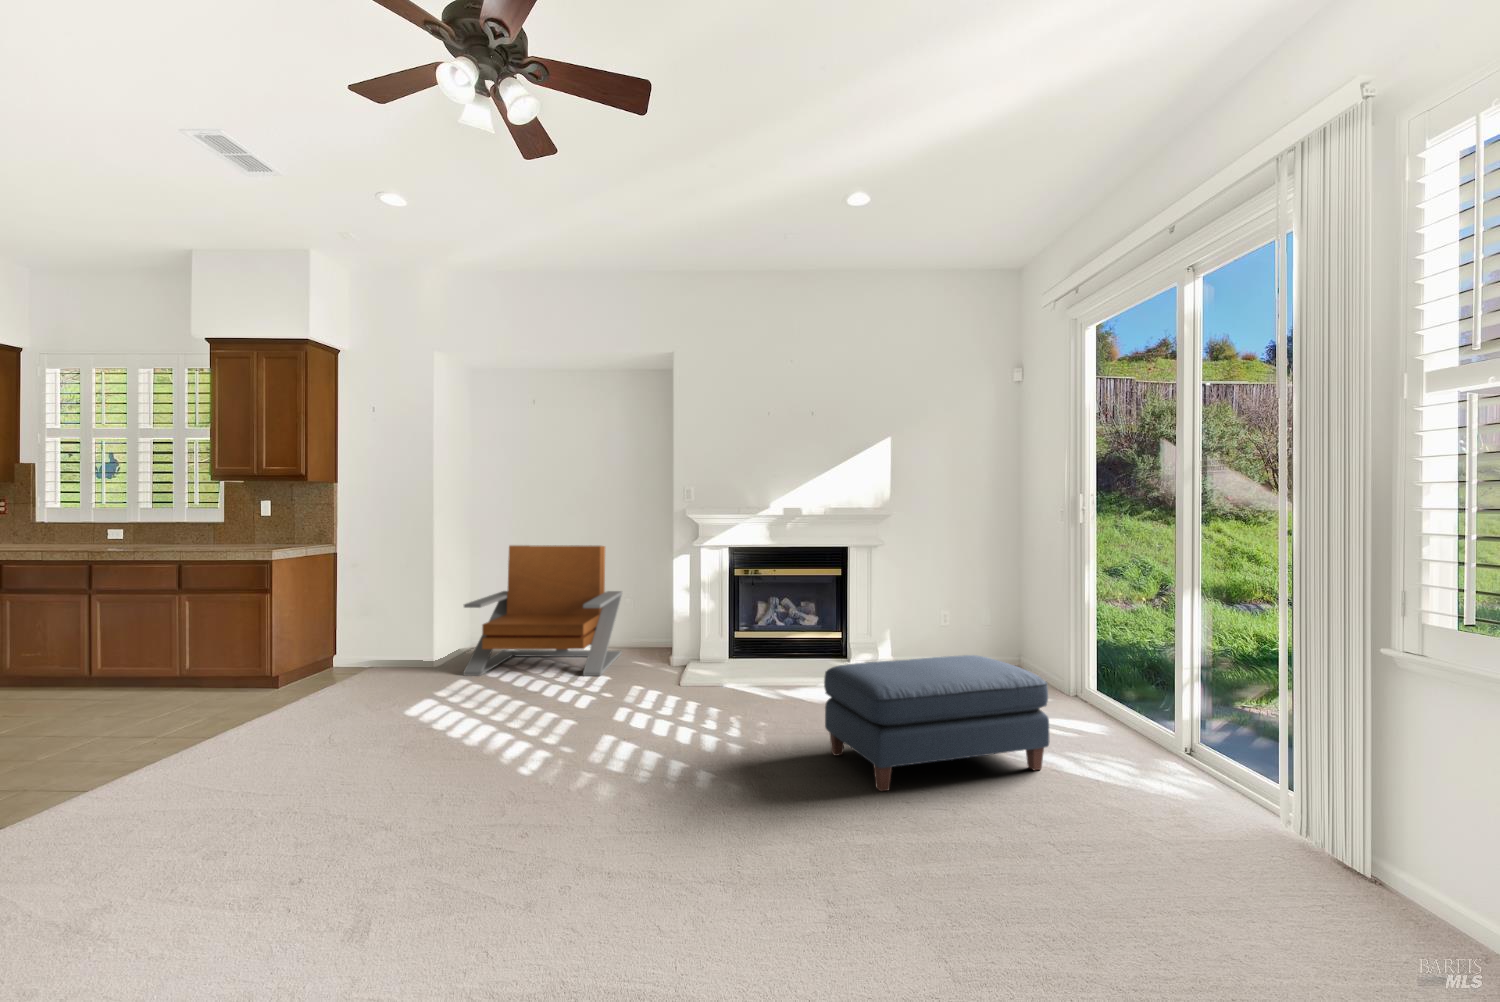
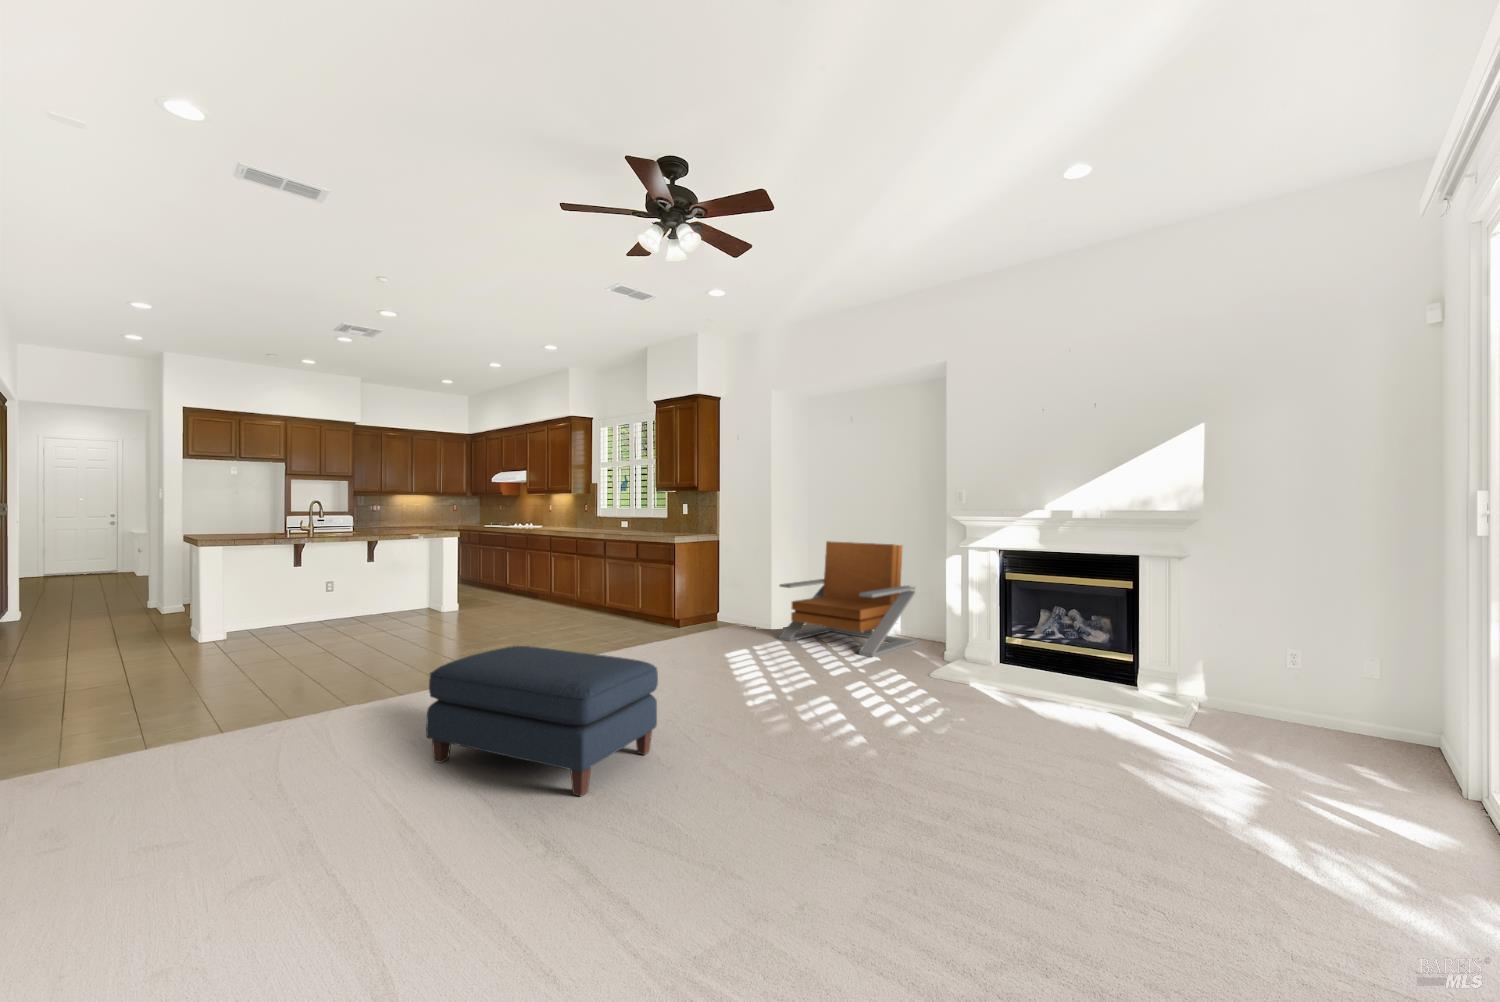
ottoman: present [824,655,1049,791] -> present [426,646,658,796]

